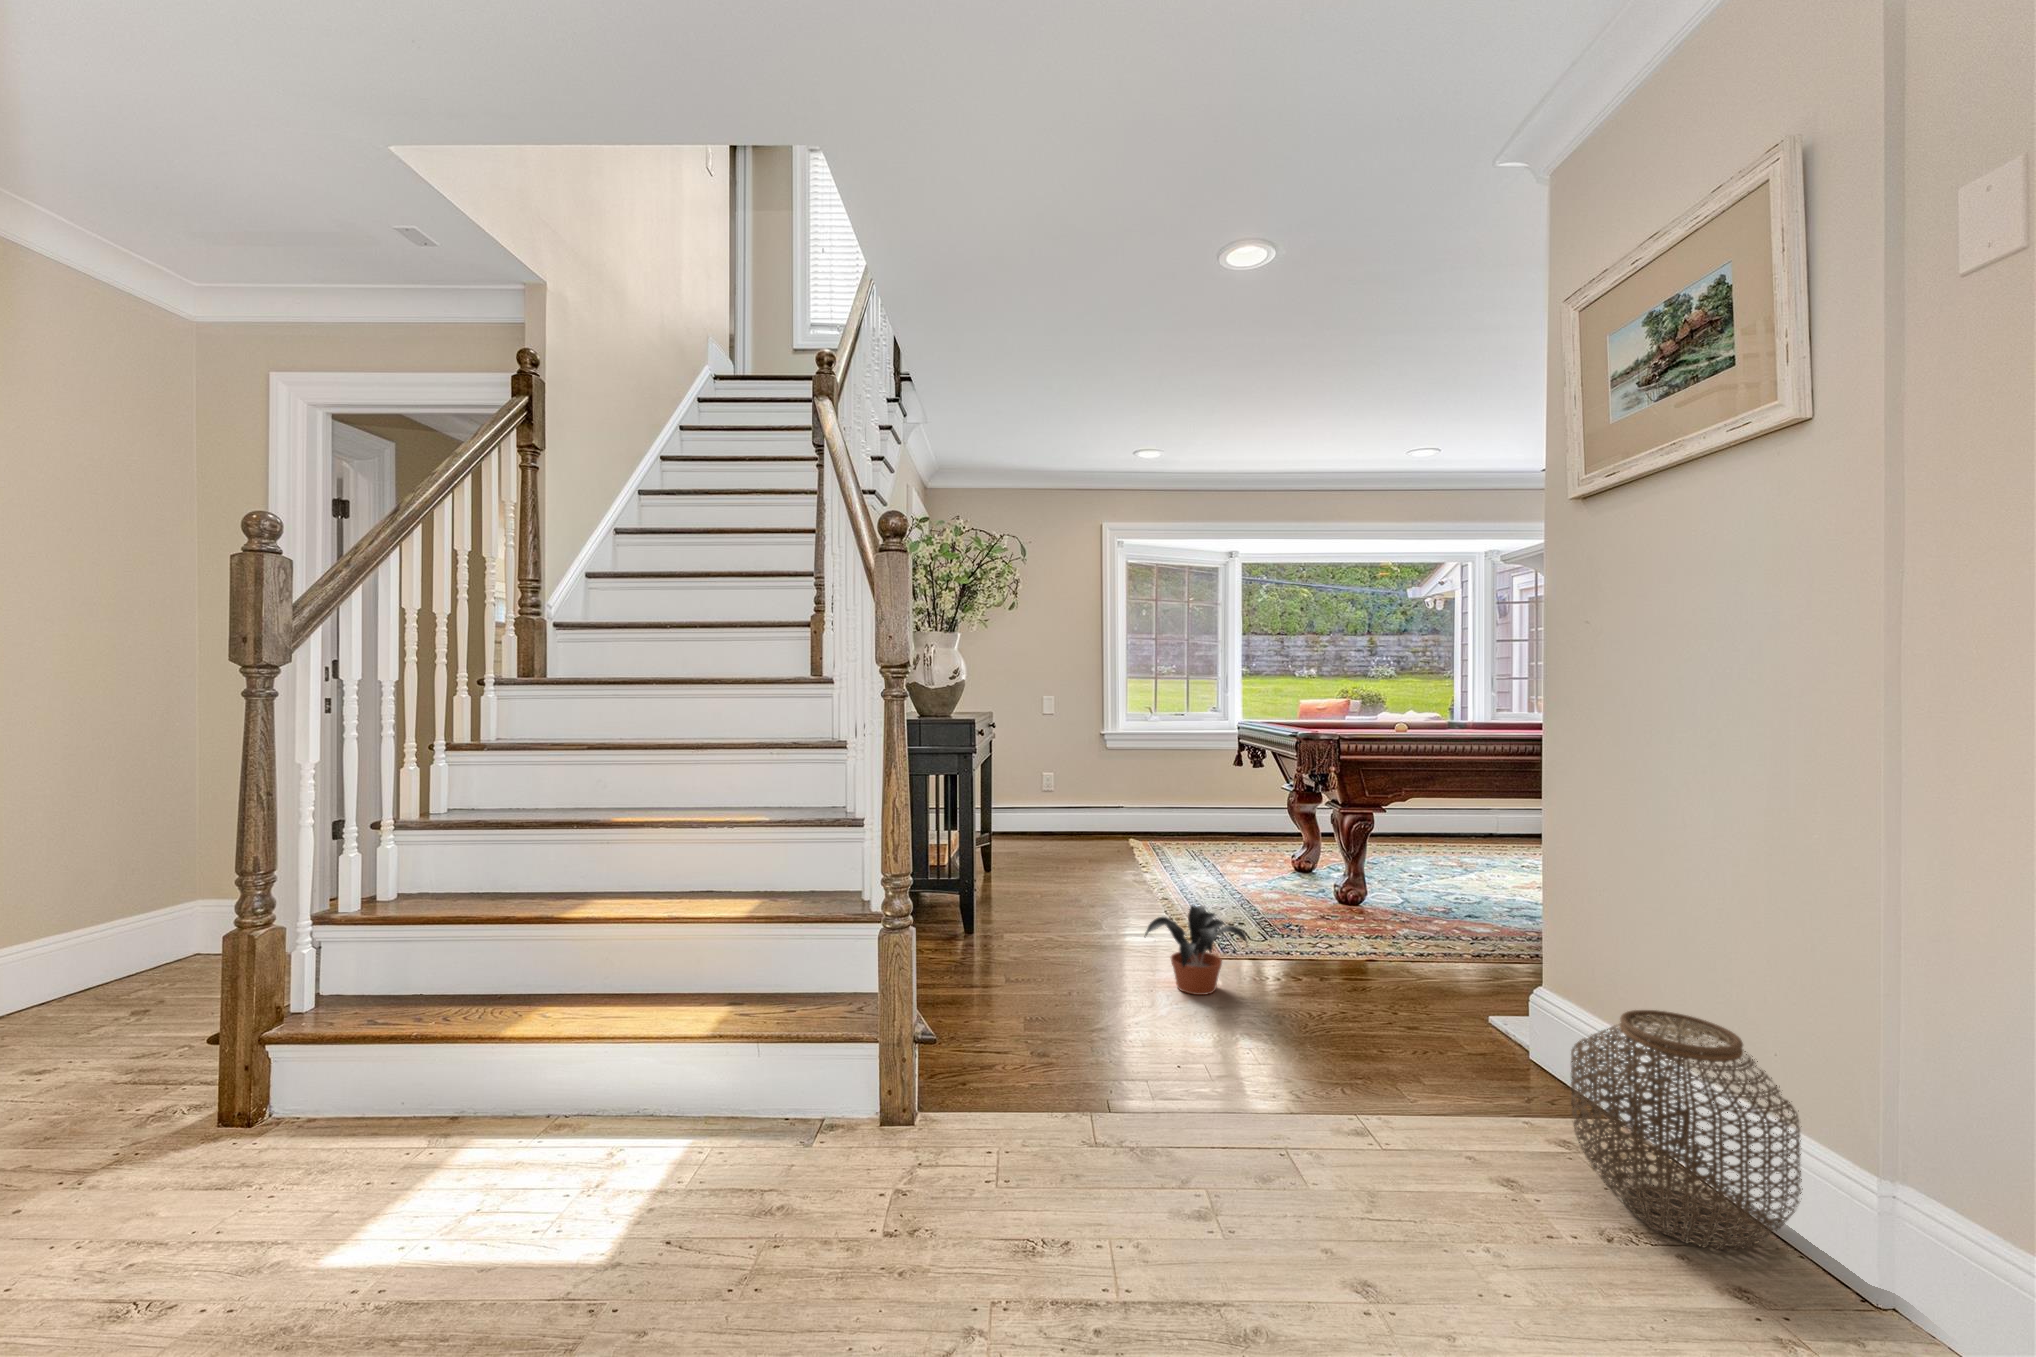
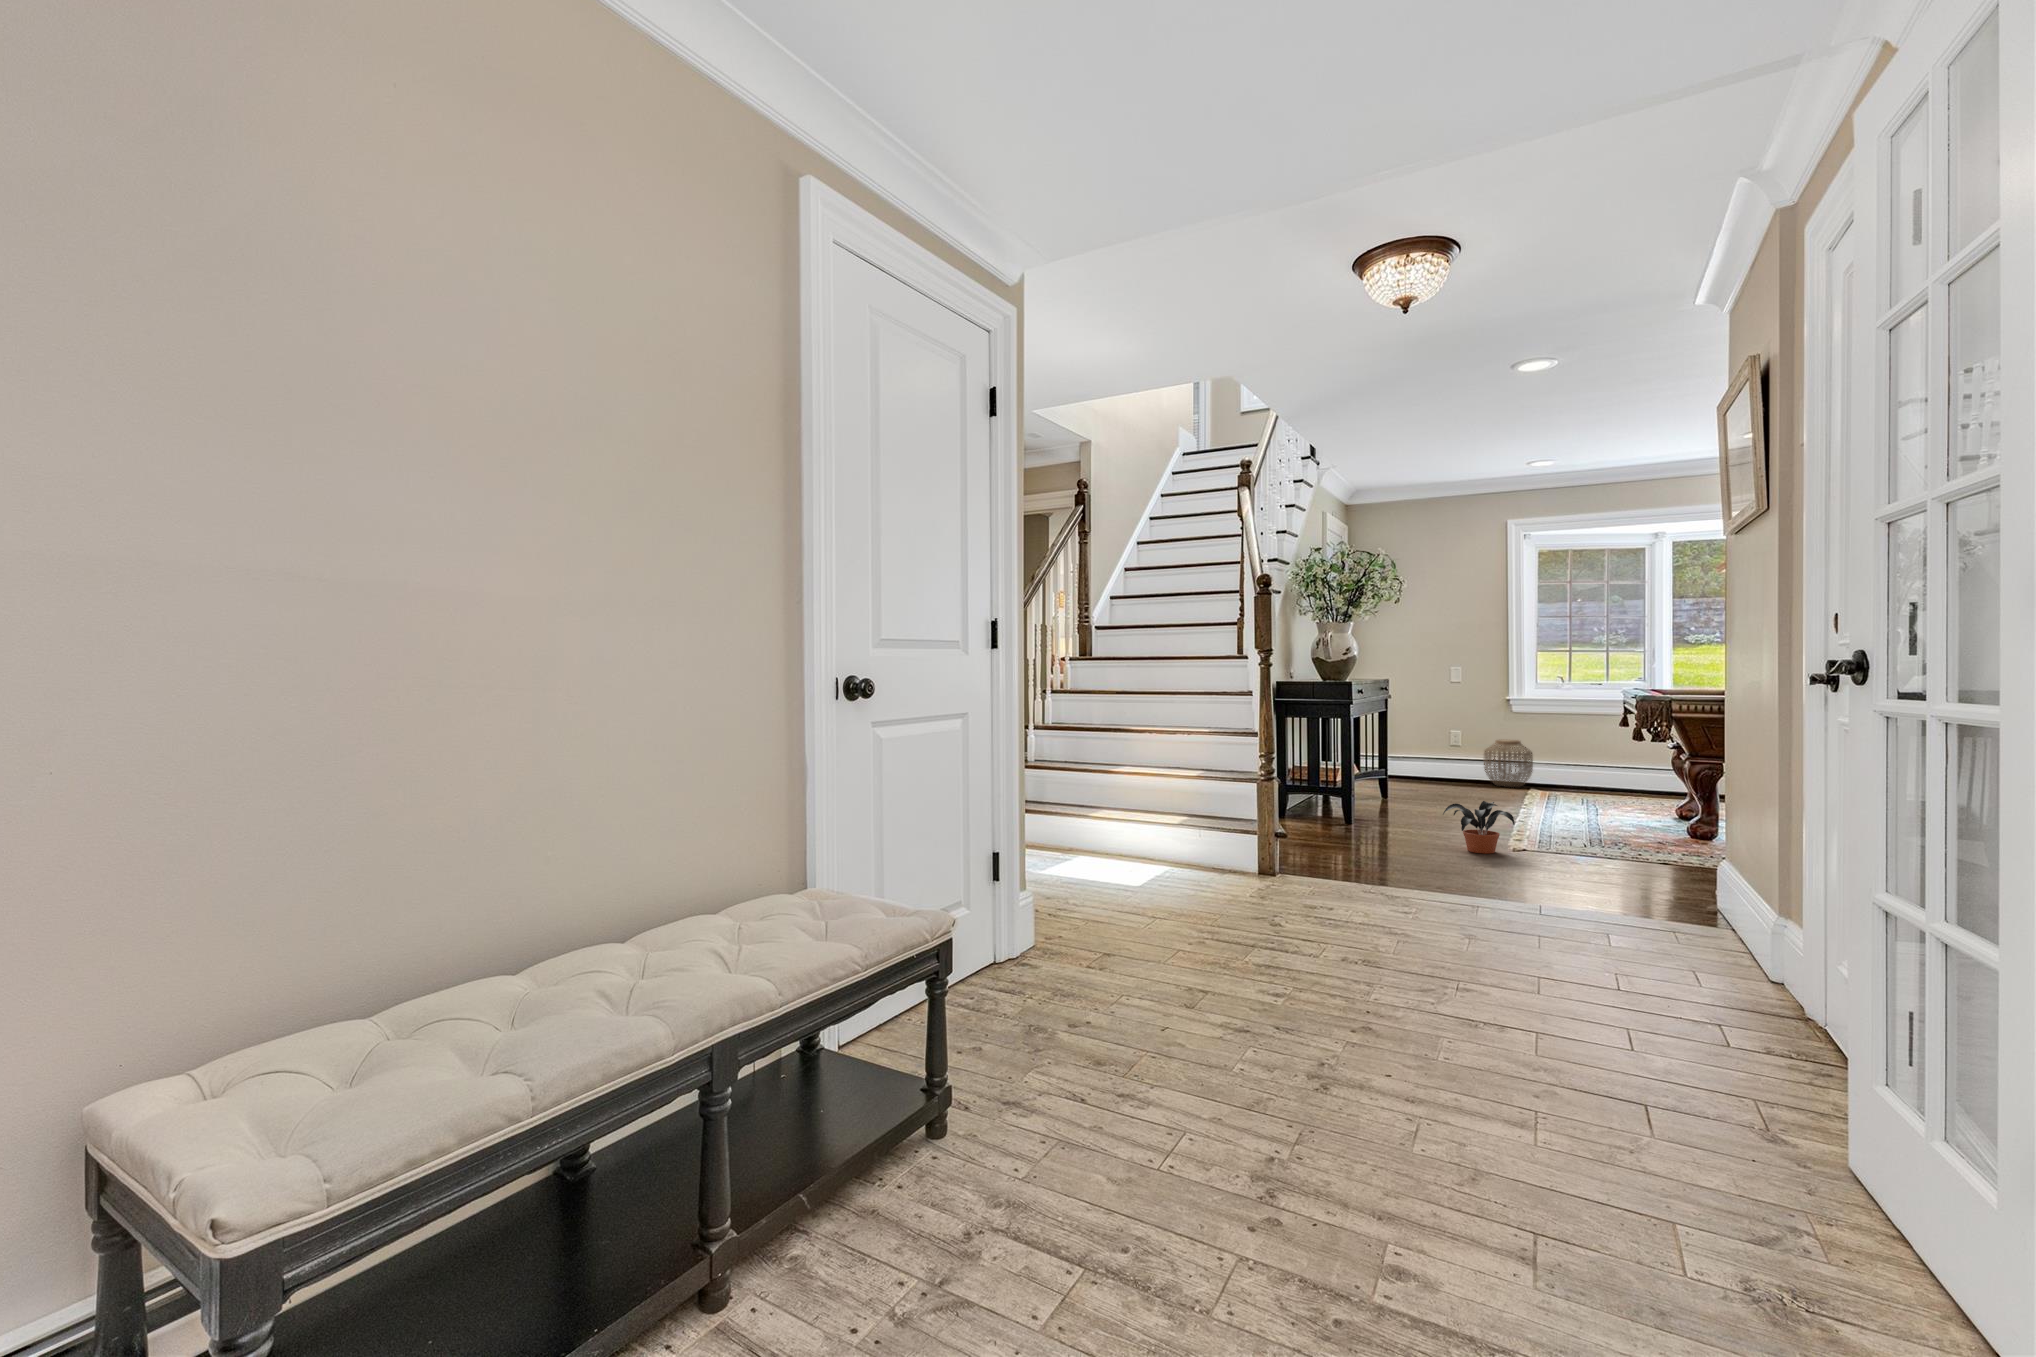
woven basket: present [1571,1010,1803,1250] -> present [1484,740,1533,786]

